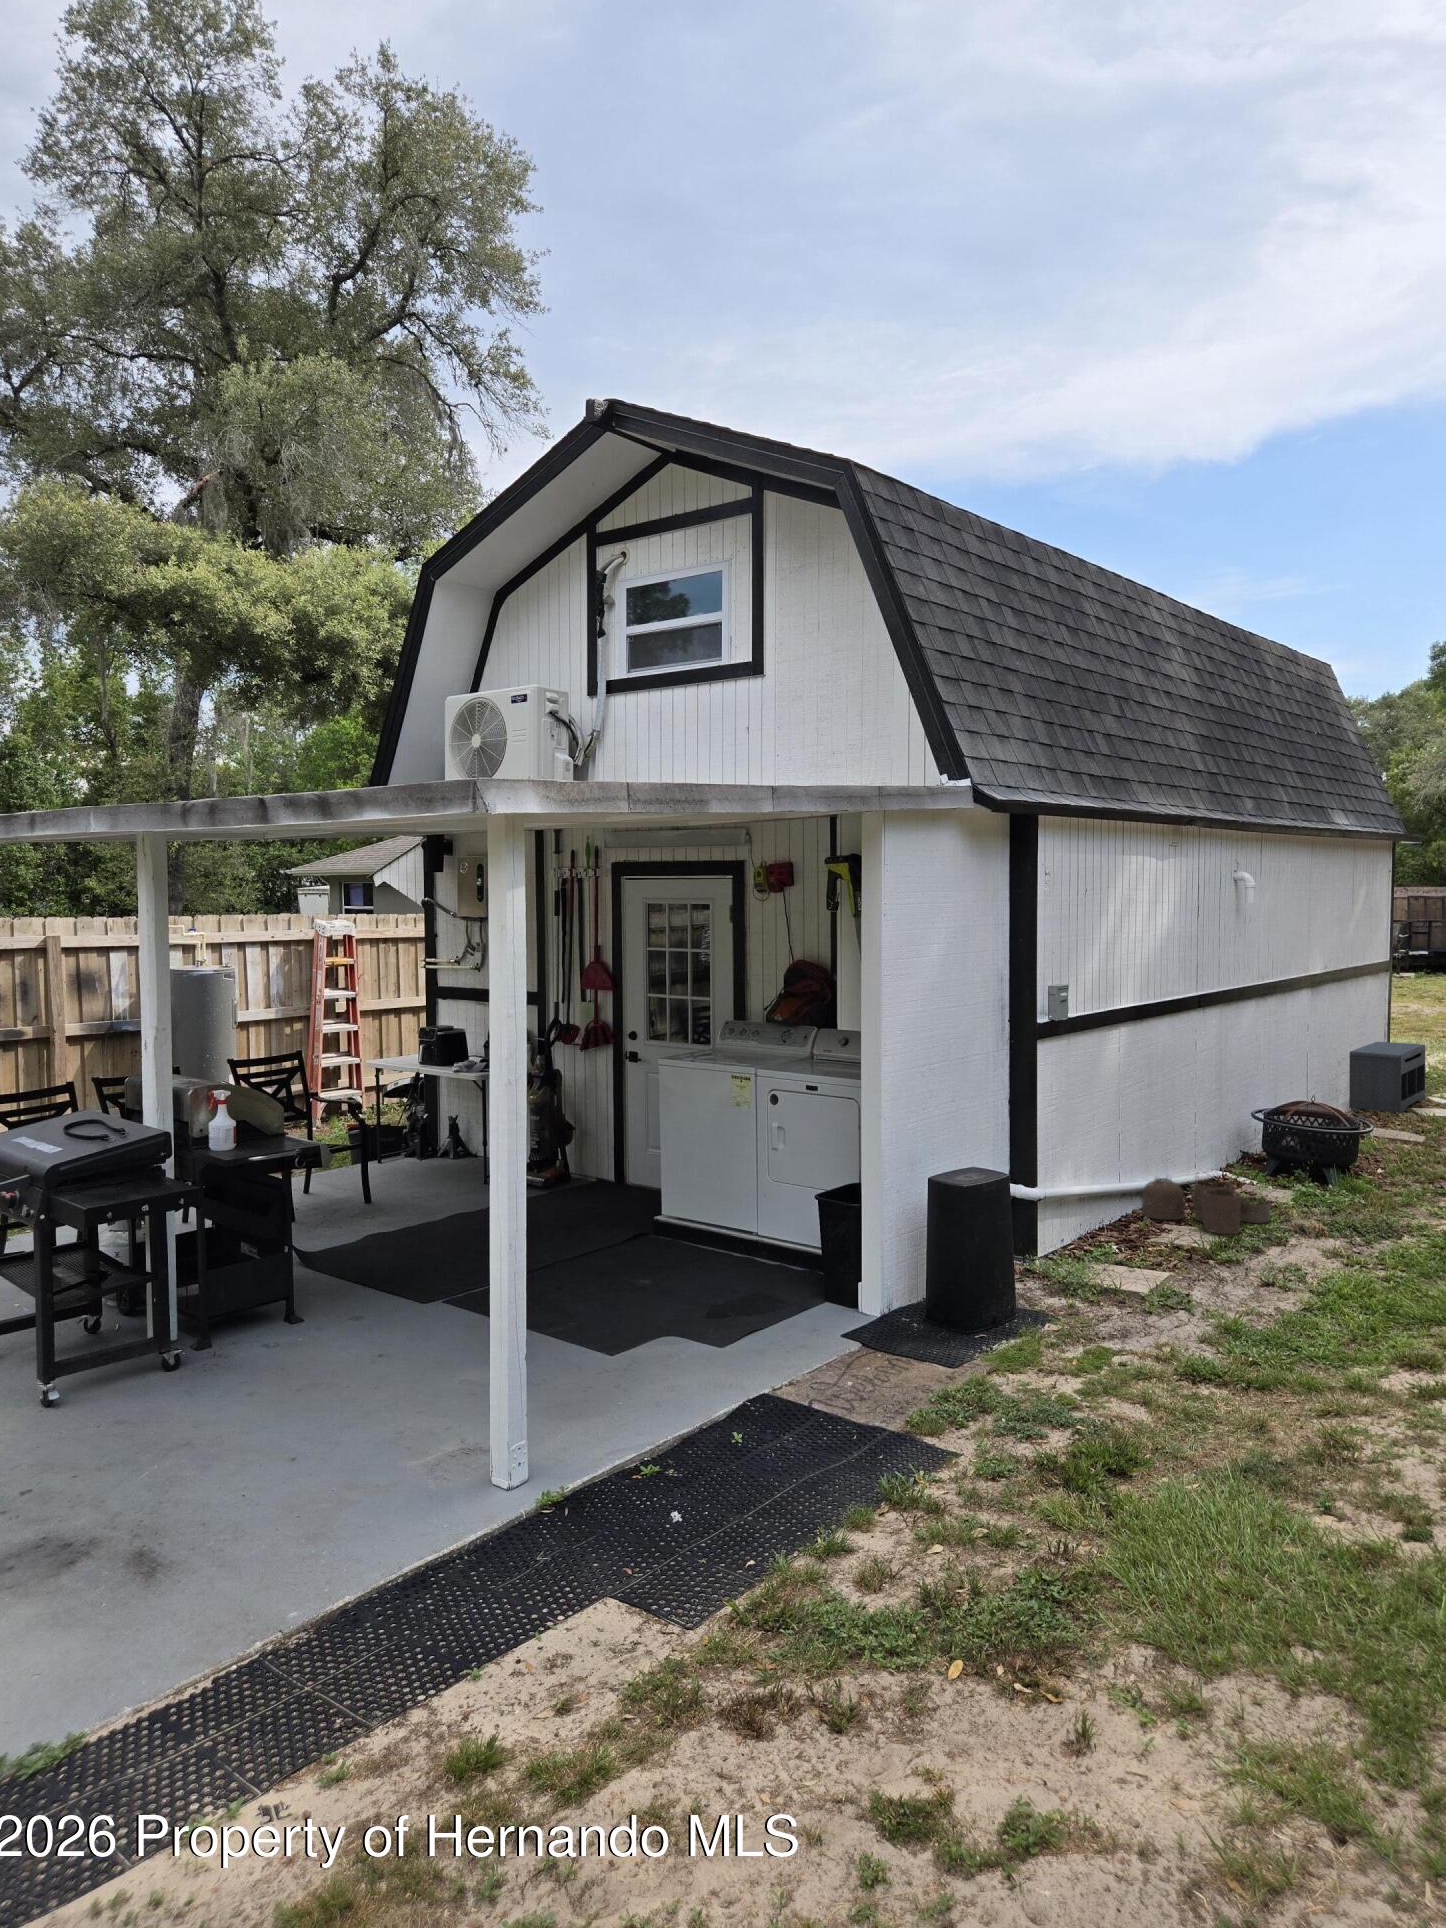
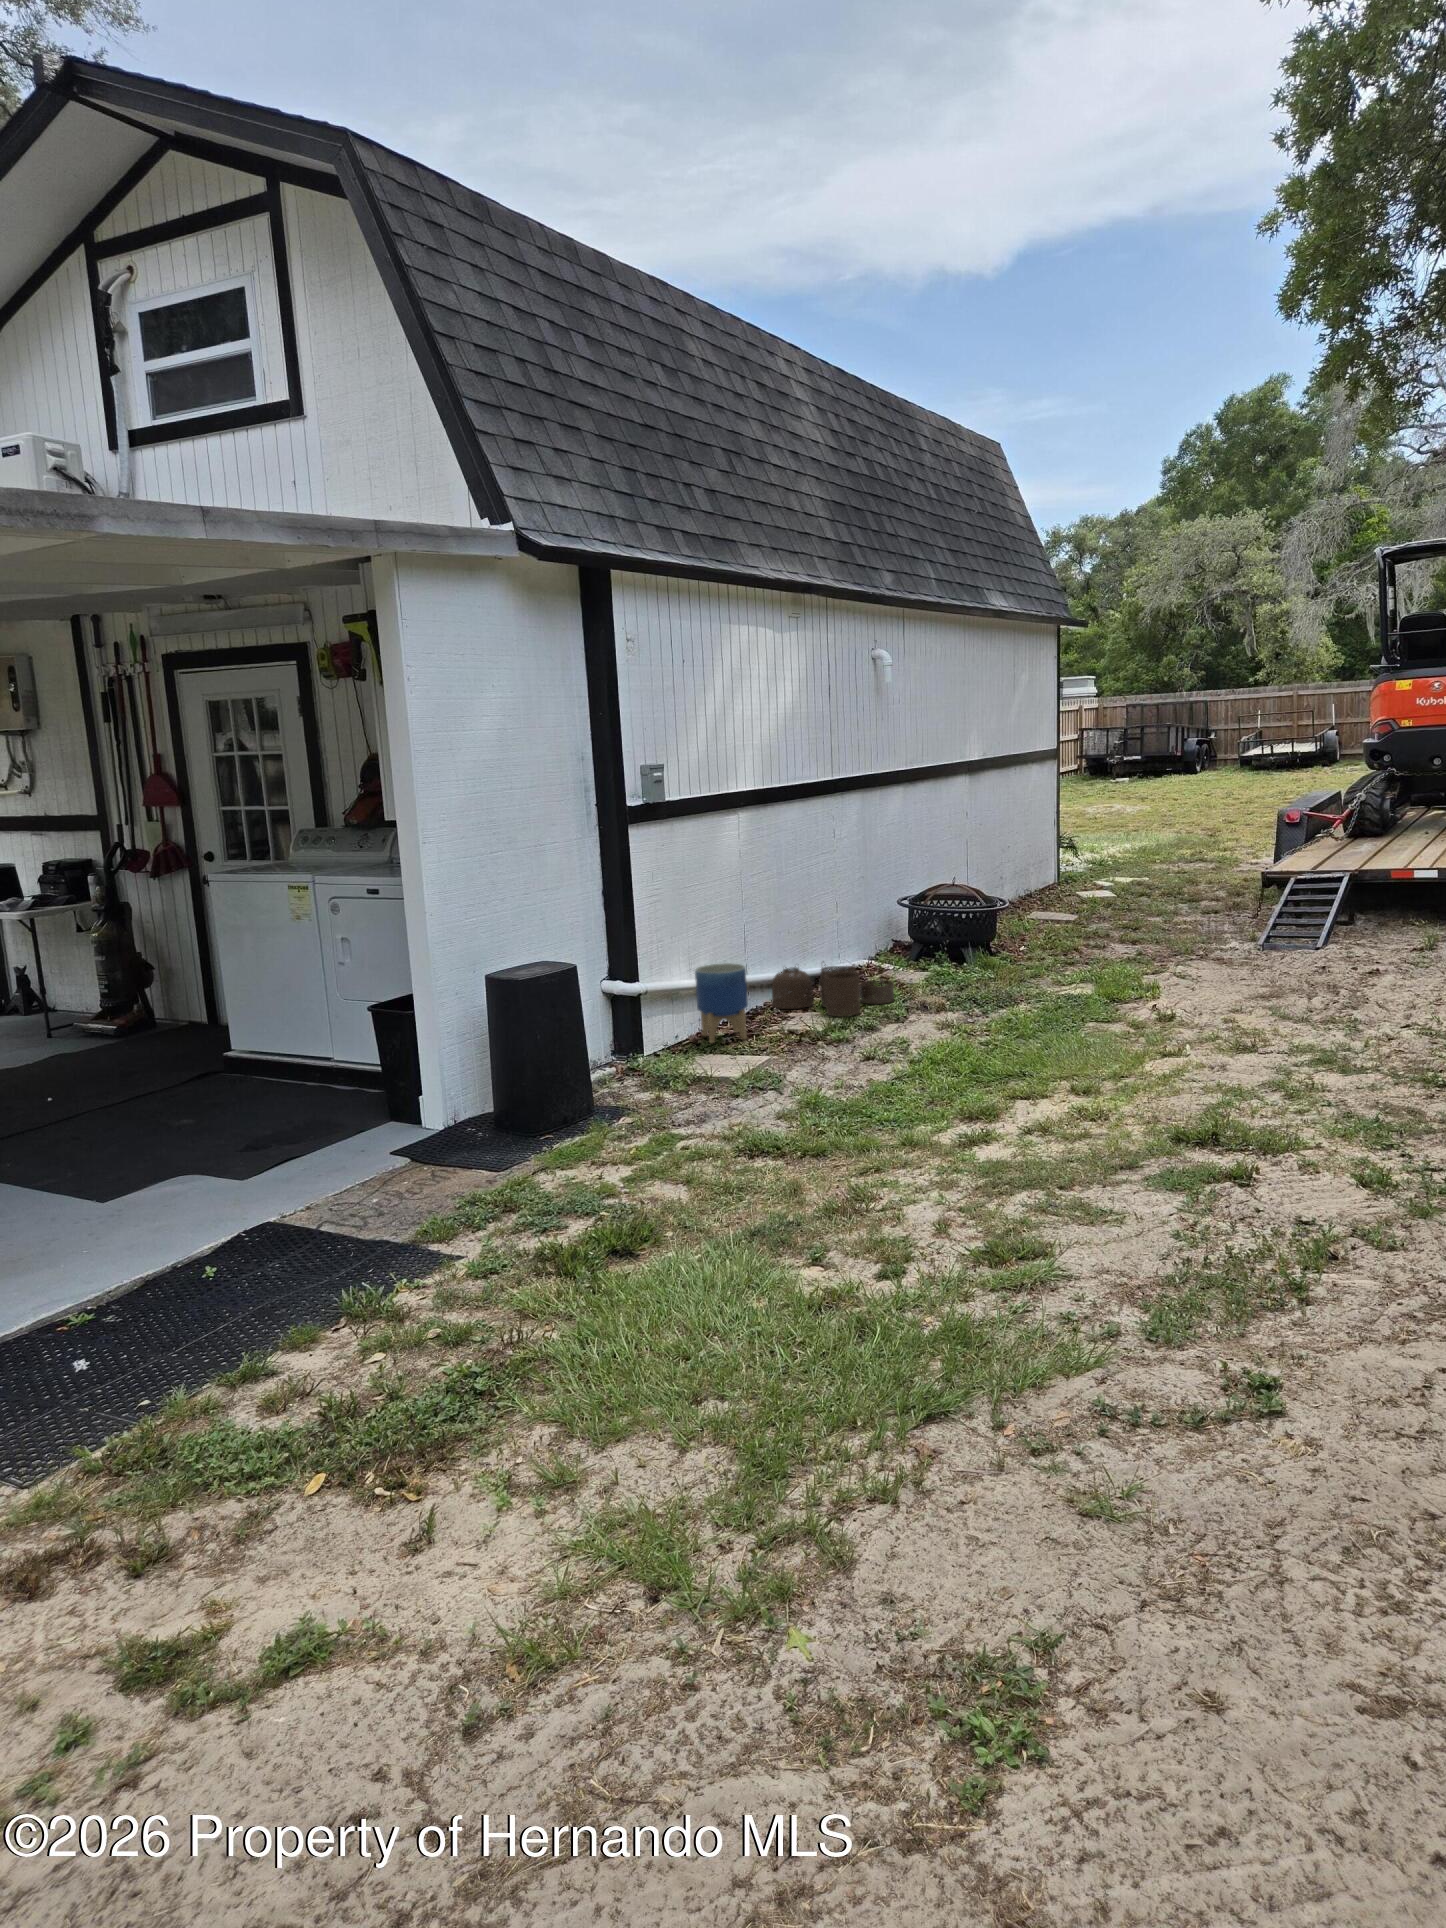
bench: present [1349,1042,1425,1113] -> none [1015,834,1087,899]
planter: none [1084,1173,1135,1252] -> present [695,963,748,1043]

